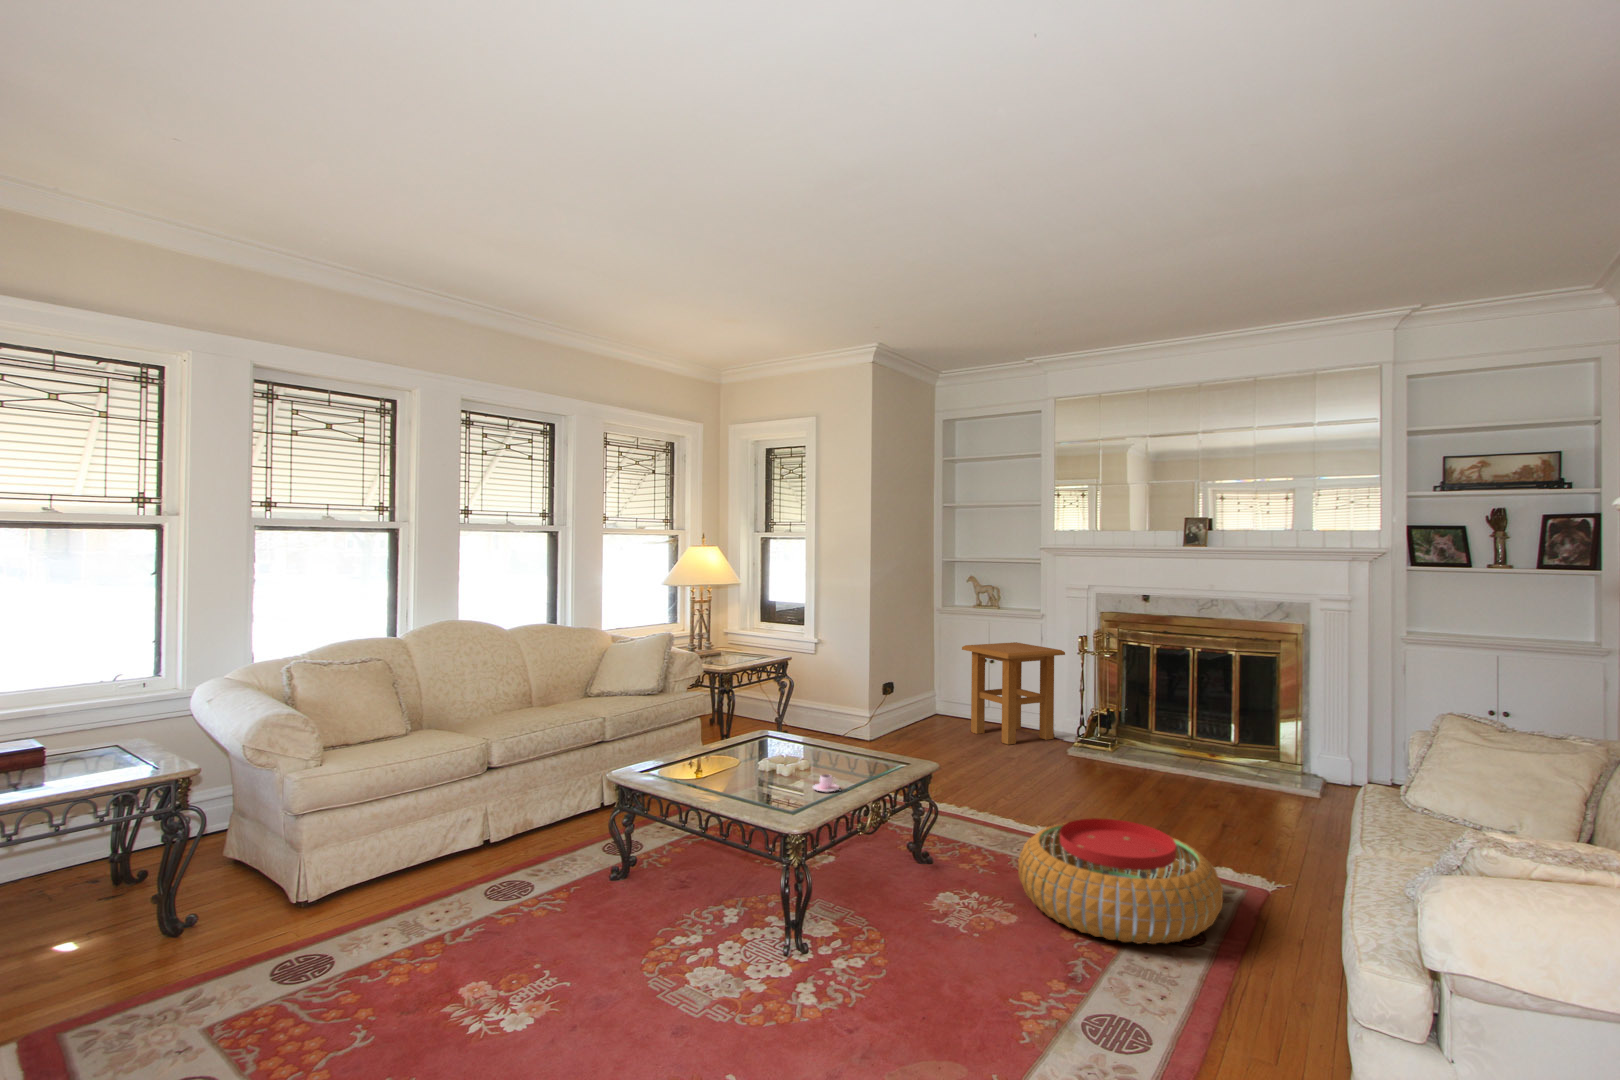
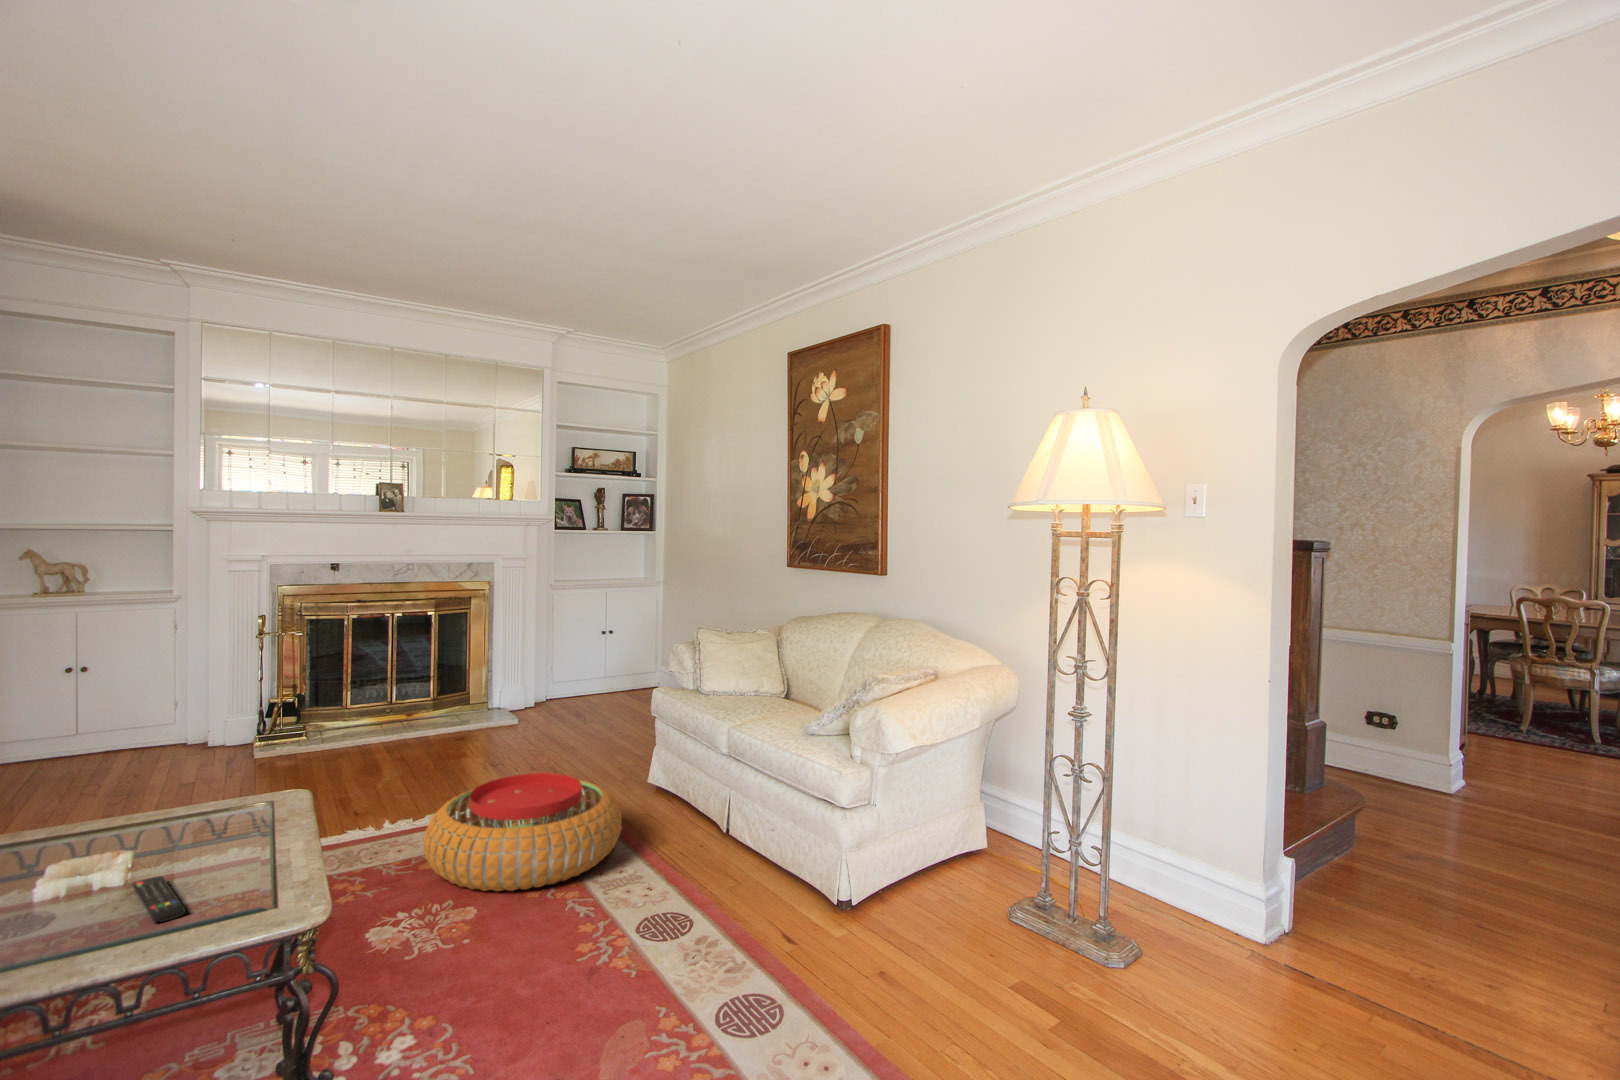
side table: present [962,642,1065,745] -> none [56,636,228,770]
teacup: present [813,774,839,792] -> none [209,807,264,864]
remote control: none [745,782,786,805] -> present [132,876,186,922]

